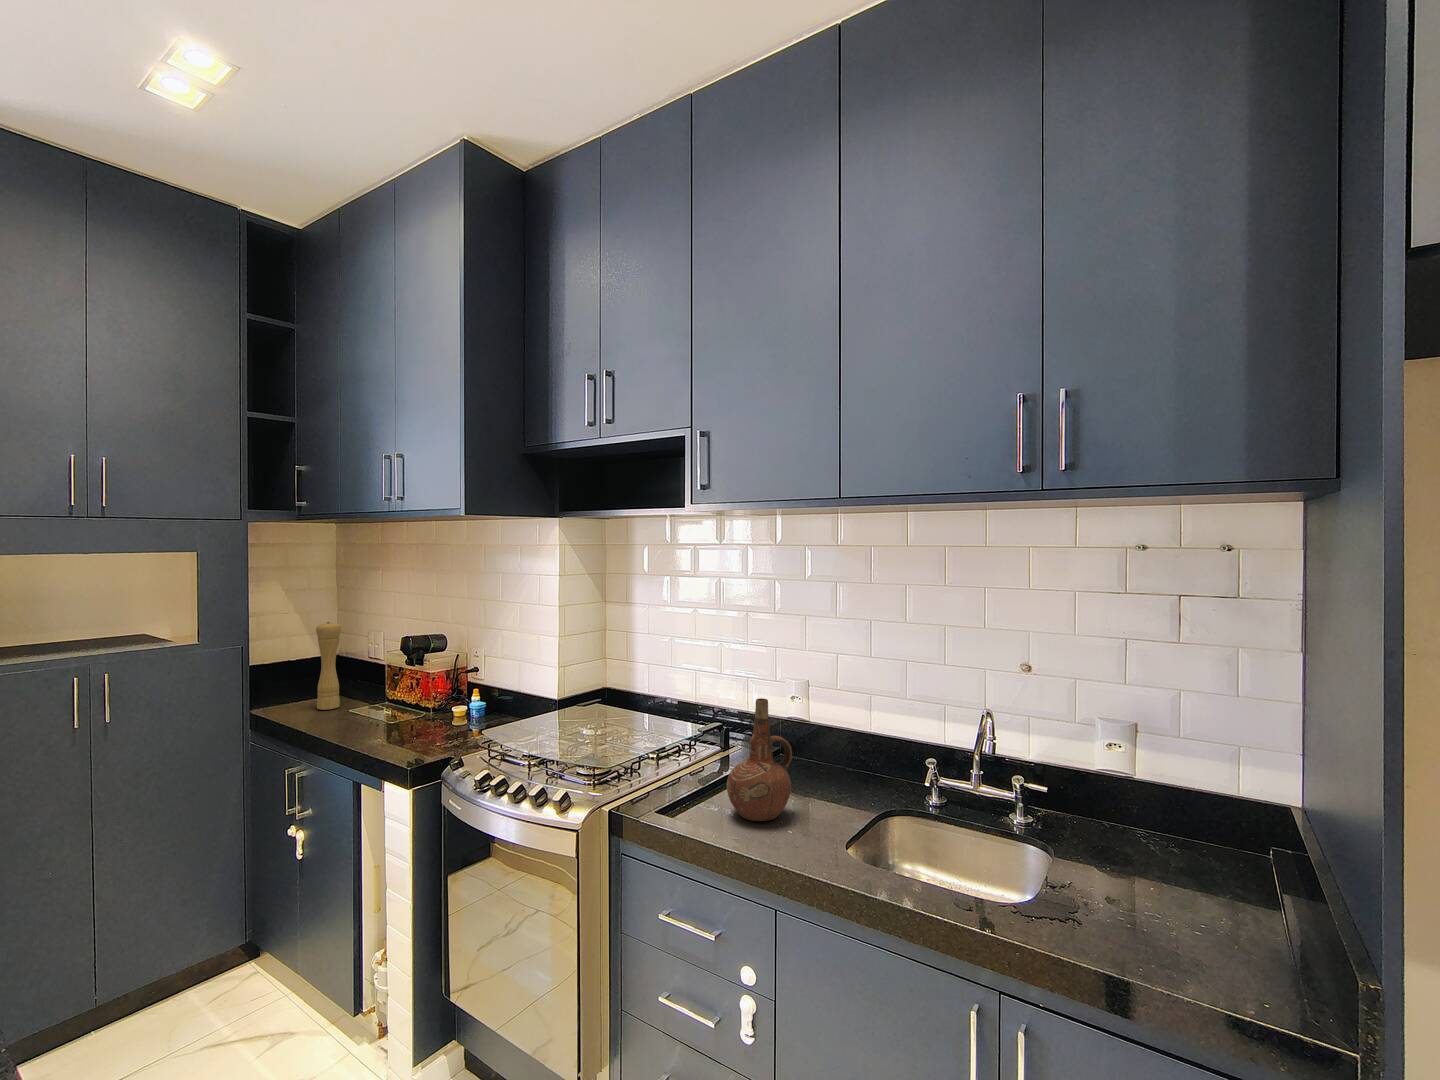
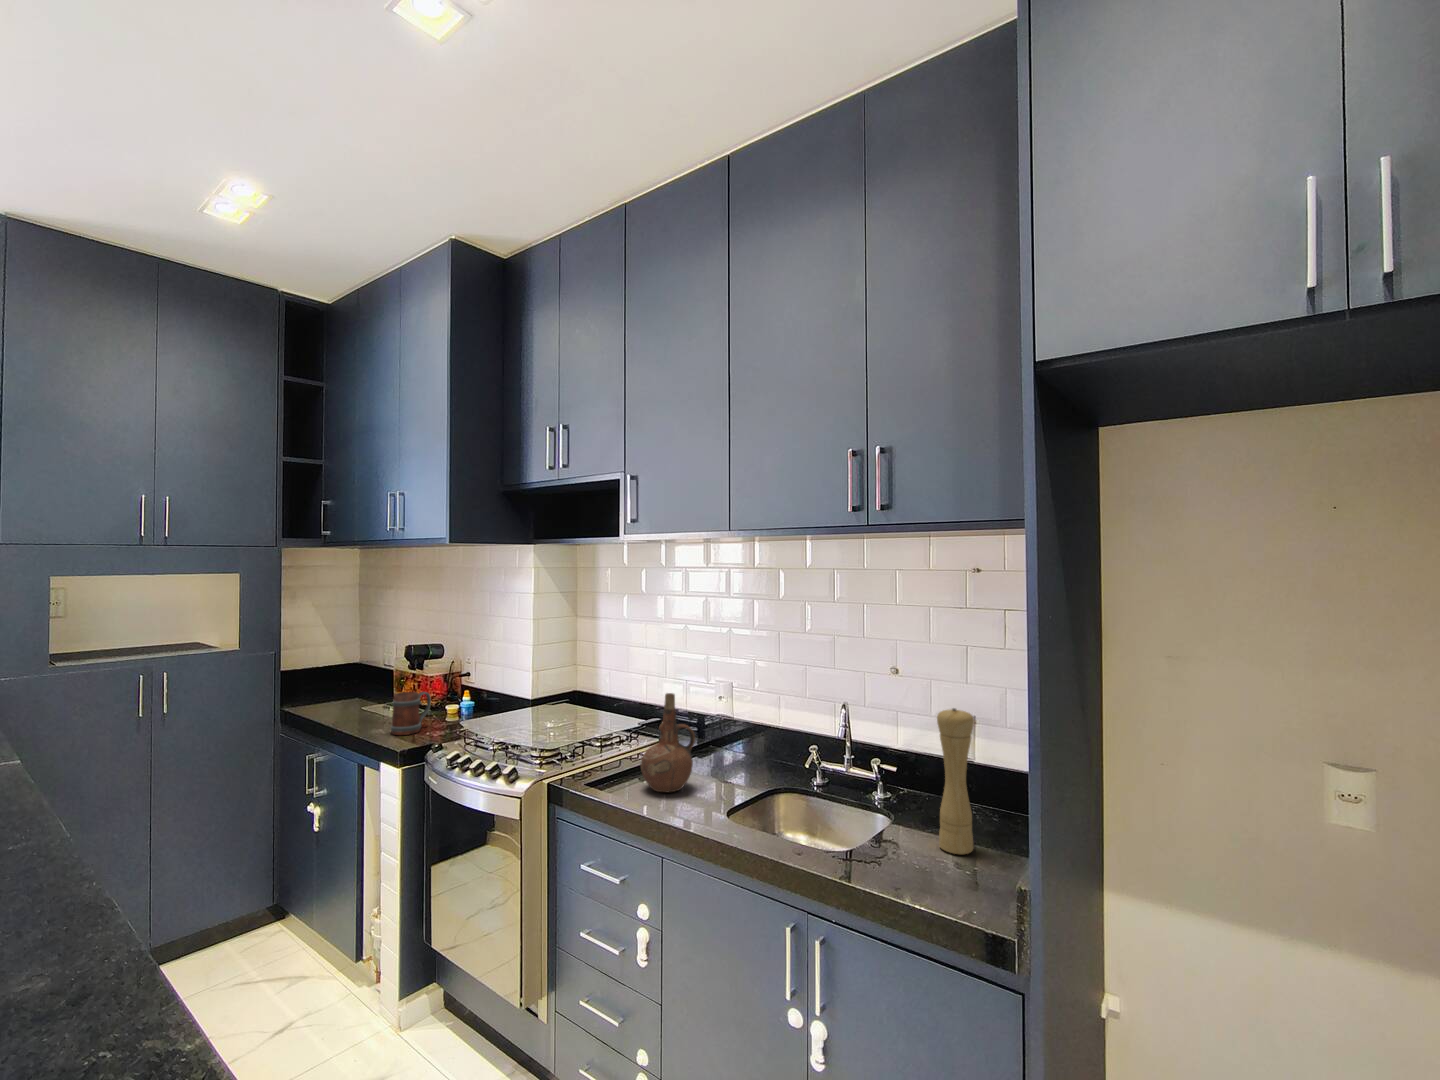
pepper mill: present [316,622,341,710] -> present [937,708,974,854]
mug: none [392,693,439,746] -> present [391,692,431,735]

